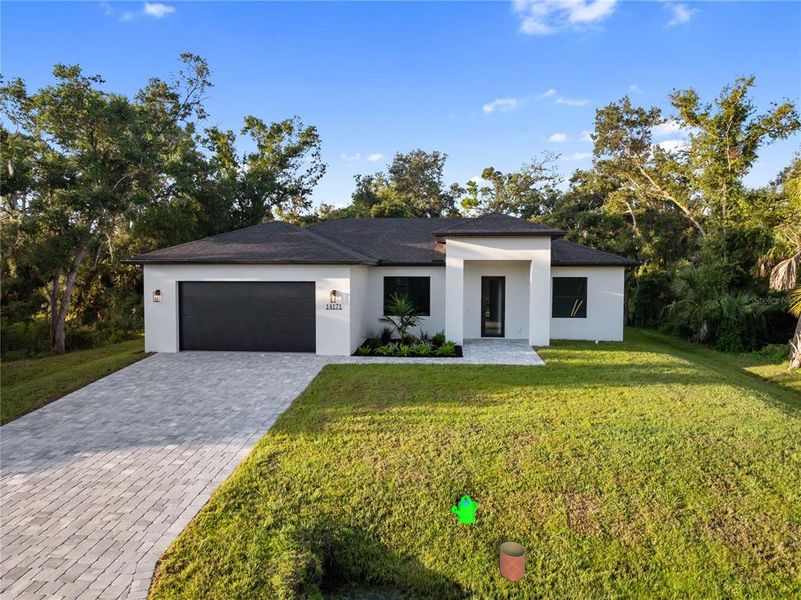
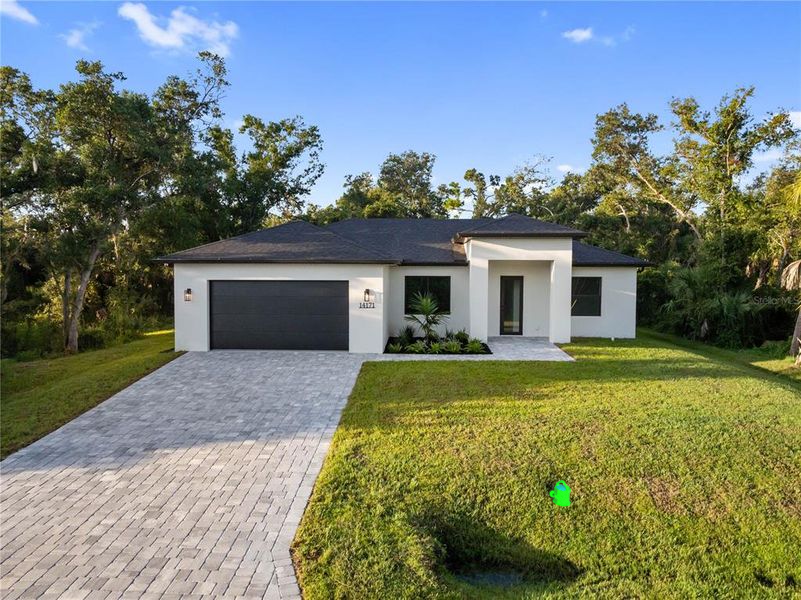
planter: present [500,542,526,581] -> none [606,522,632,558]

